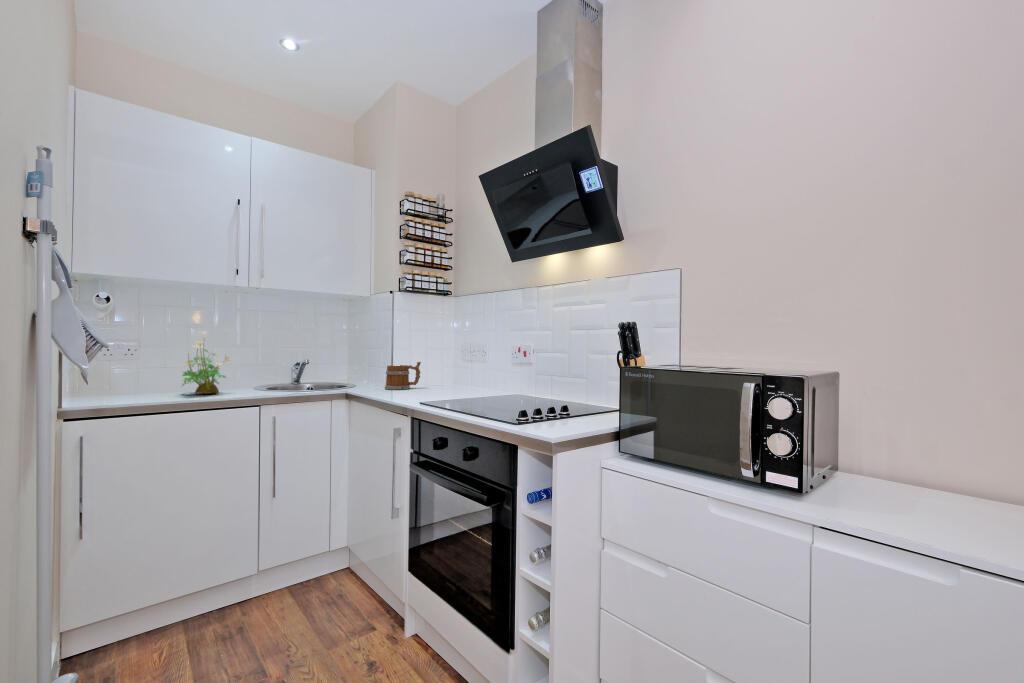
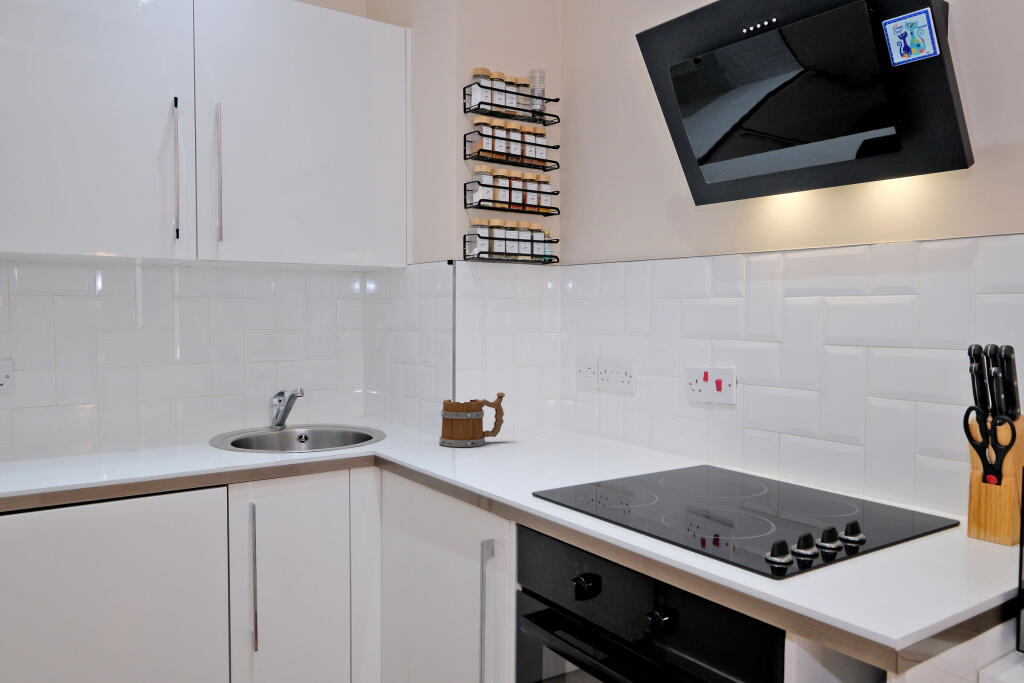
potted plant: present [182,336,231,394] -> none [83,349,169,457]

